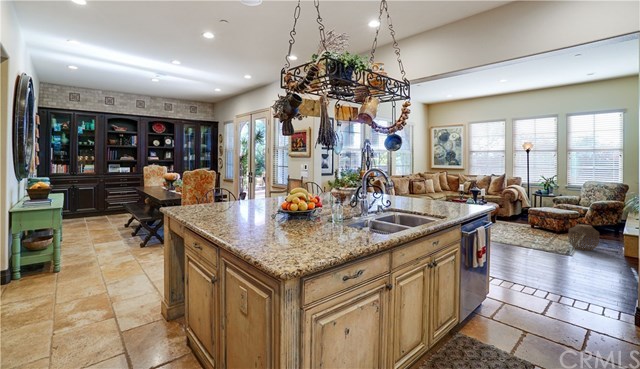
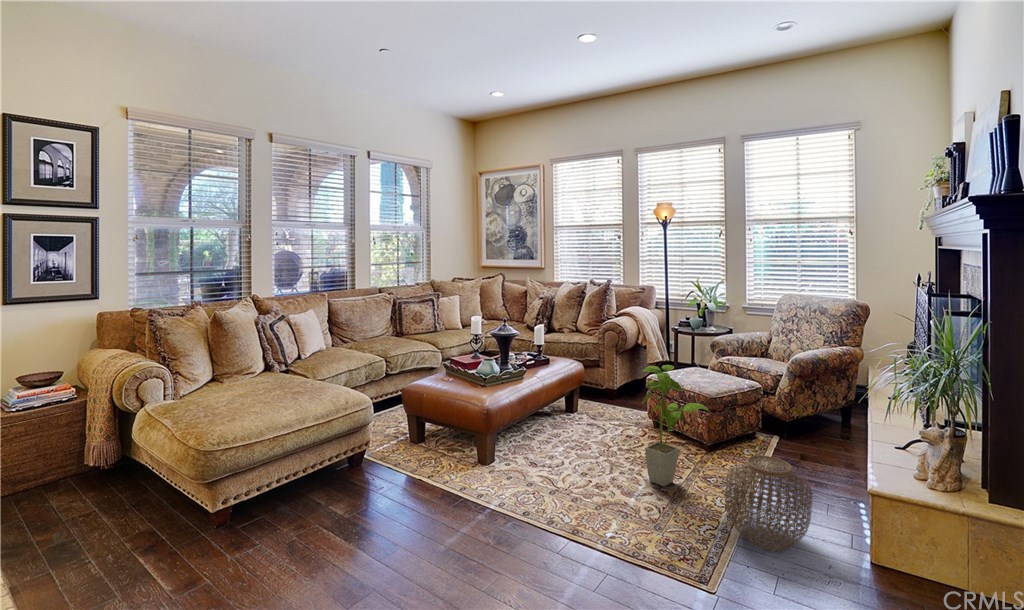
house plant: none [533,199,561,240] -> present [641,365,710,486]

